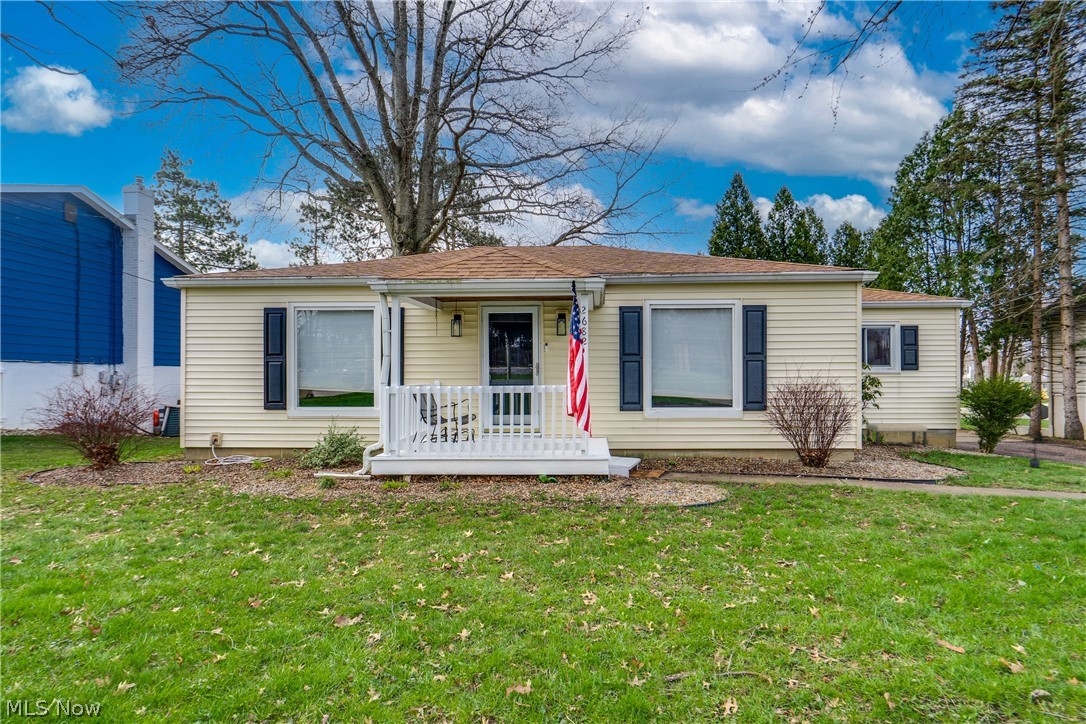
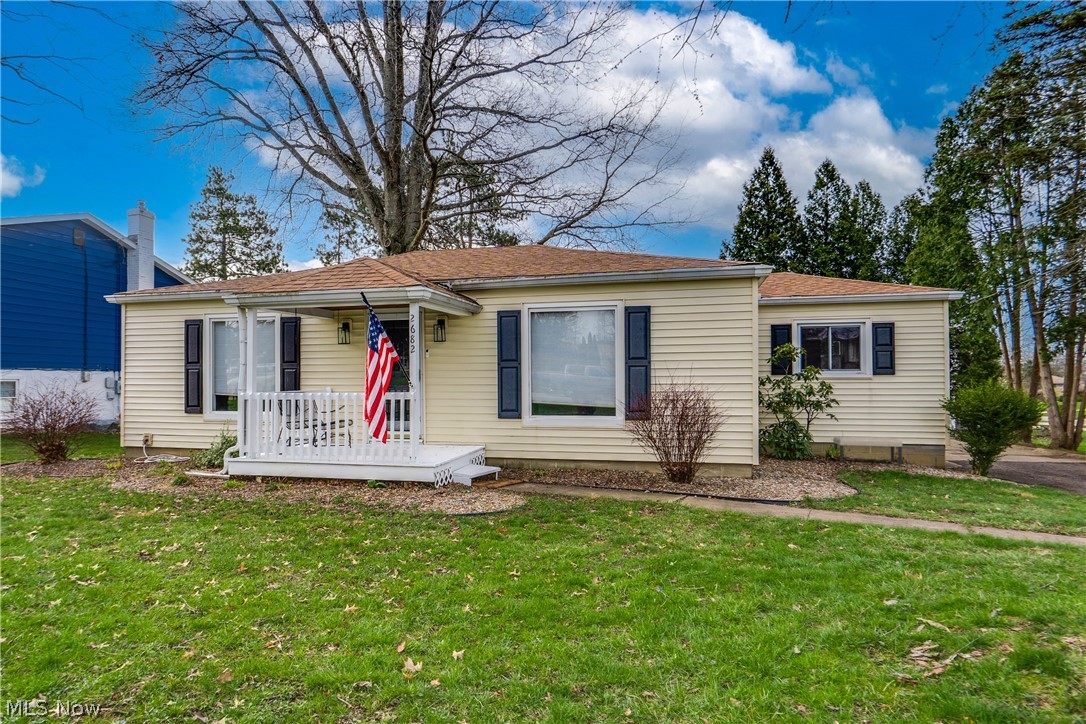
potted plant: present [1026,432,1049,468] -> none [974,449,999,494]

